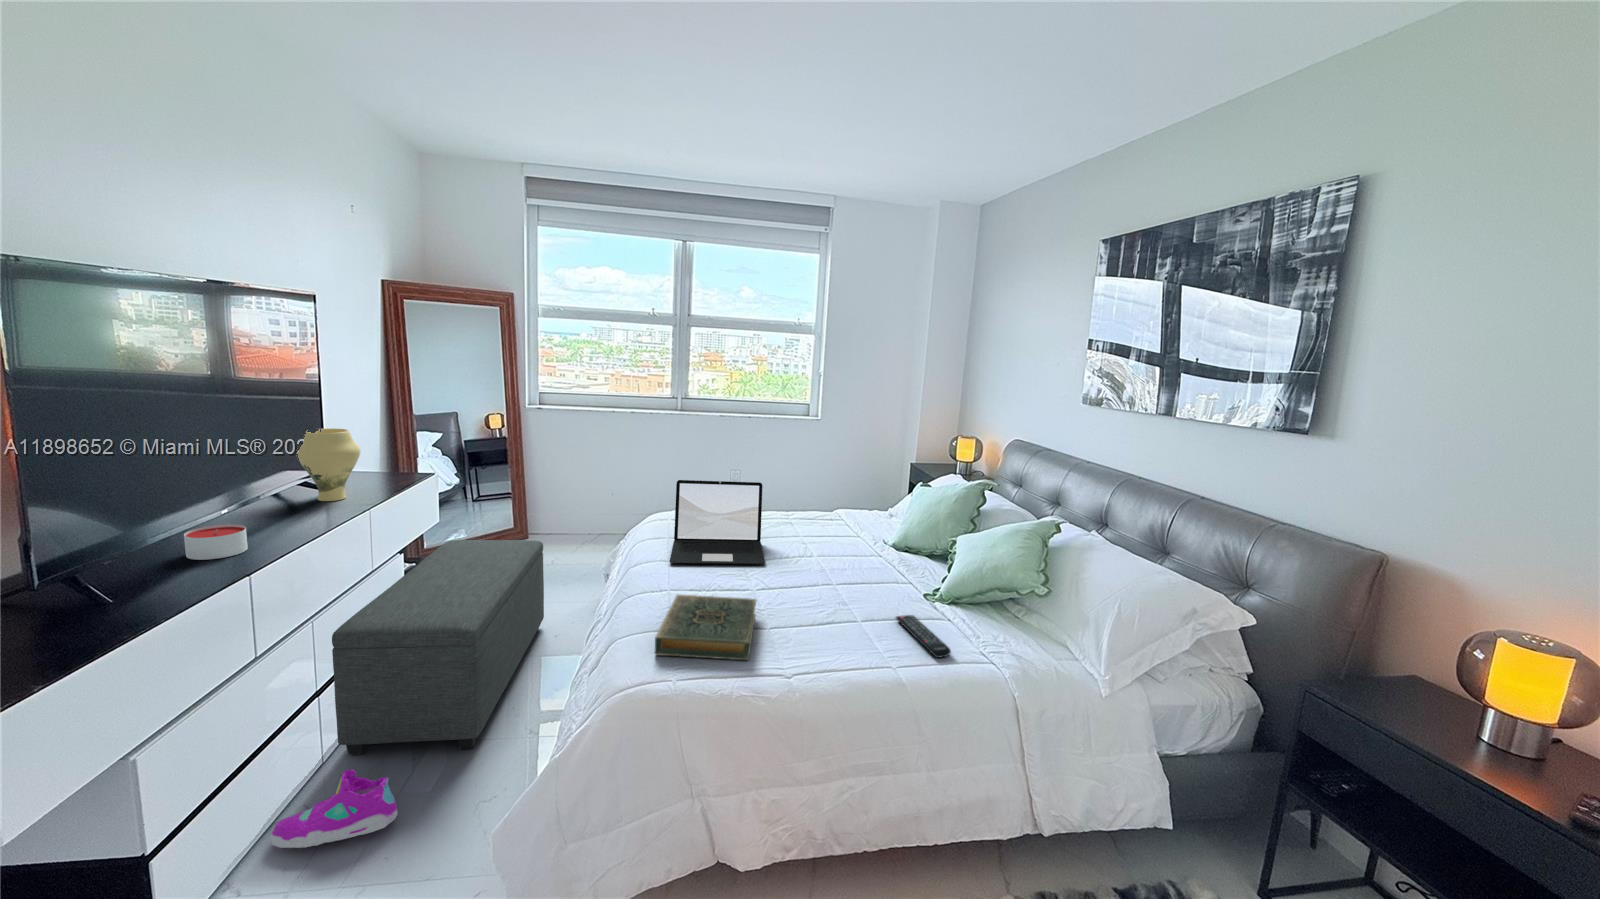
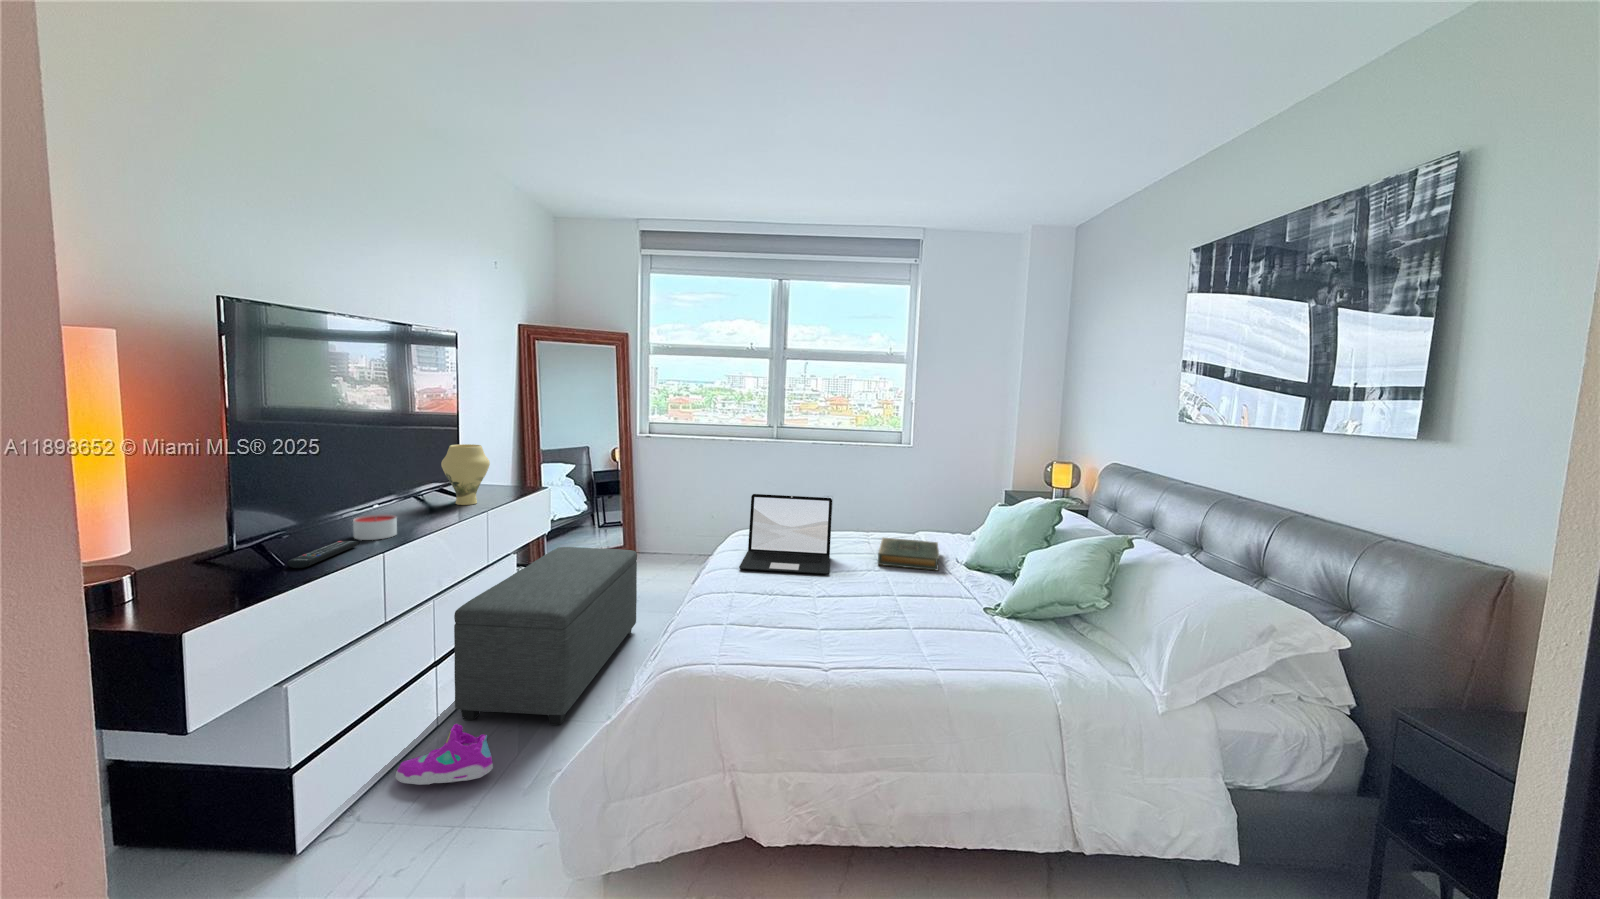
hardback book: present [655,595,757,660] -> present [878,538,939,570]
remote control: present [896,615,951,657] -> present [287,541,359,568]

